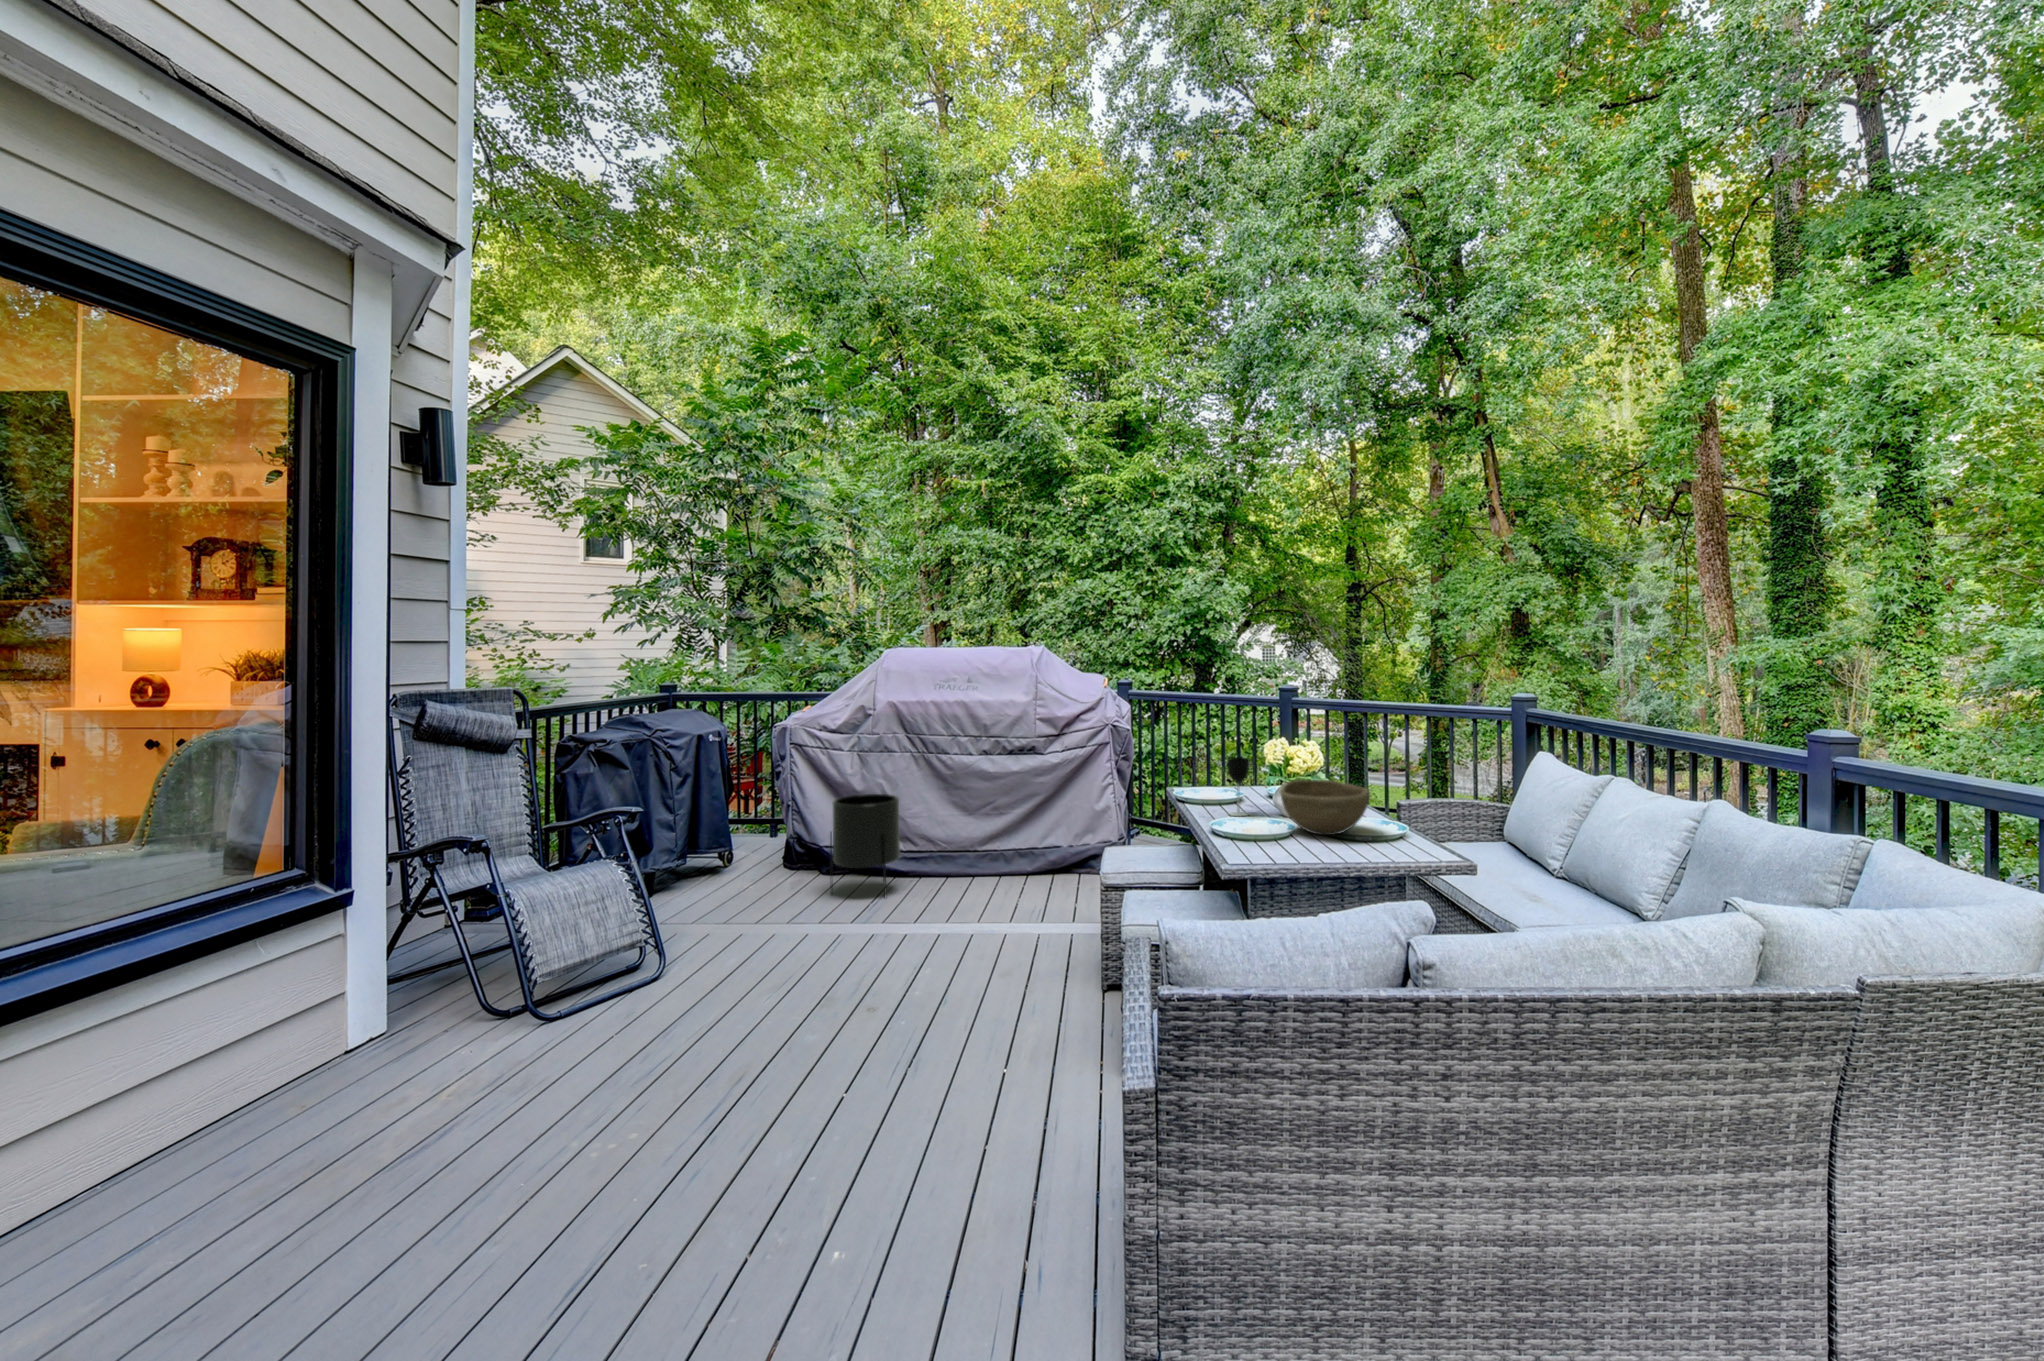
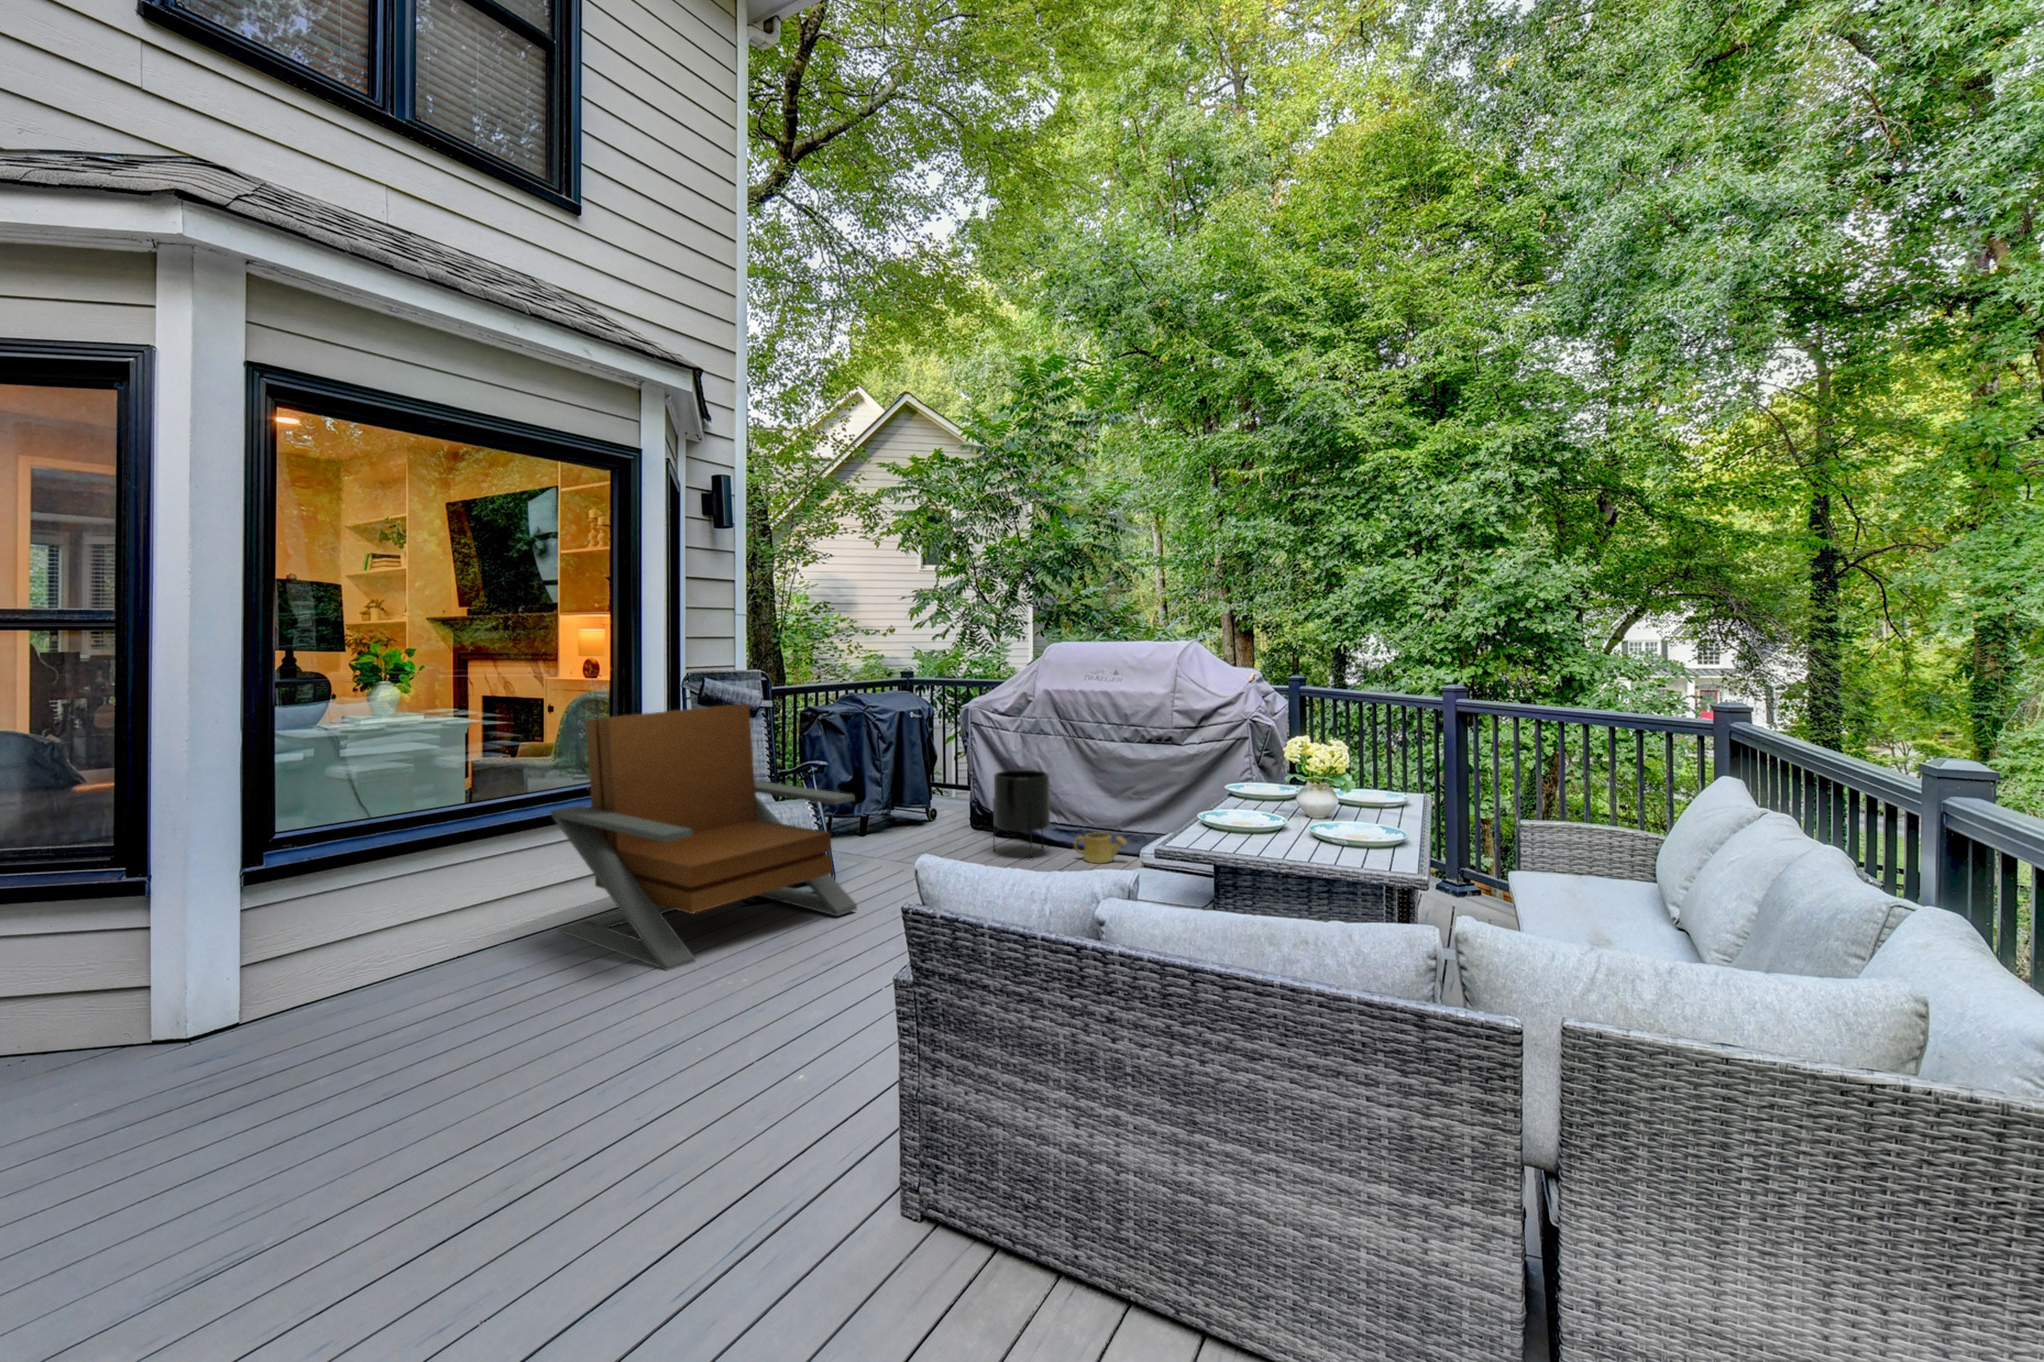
lounge chair: none [204,734,735,1172] -> present [551,704,857,970]
wine glass: present [1227,757,1249,816] -> none [1268,757,1291,814]
bowl: present [1280,780,1370,835] -> none [1287,782,1379,837]
watering can: none [930,856,991,892] -> present [1074,832,1127,863]

